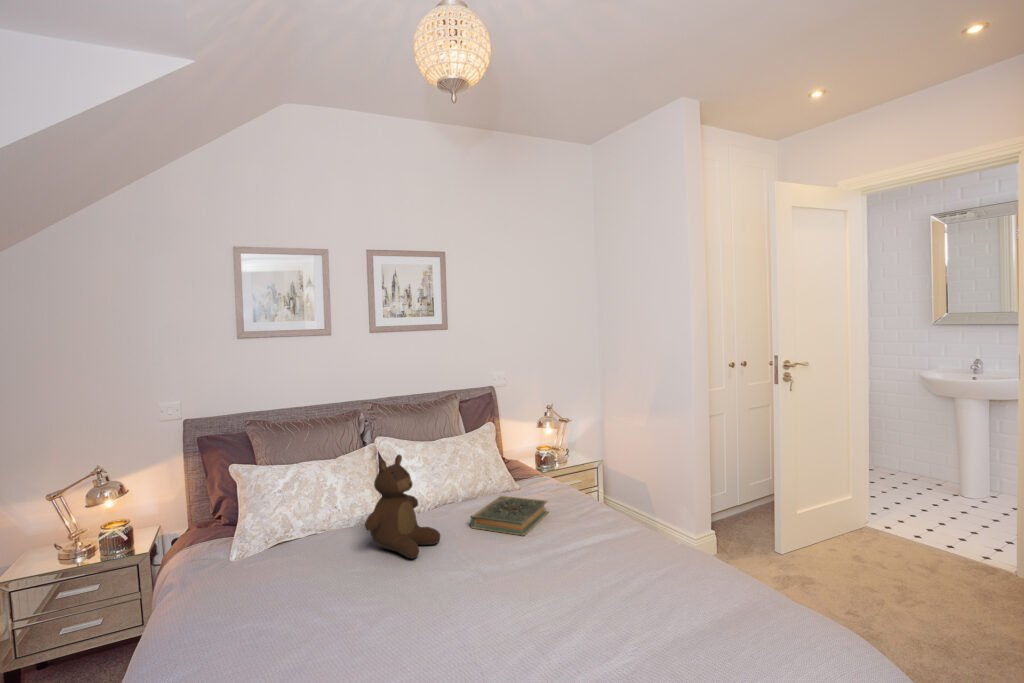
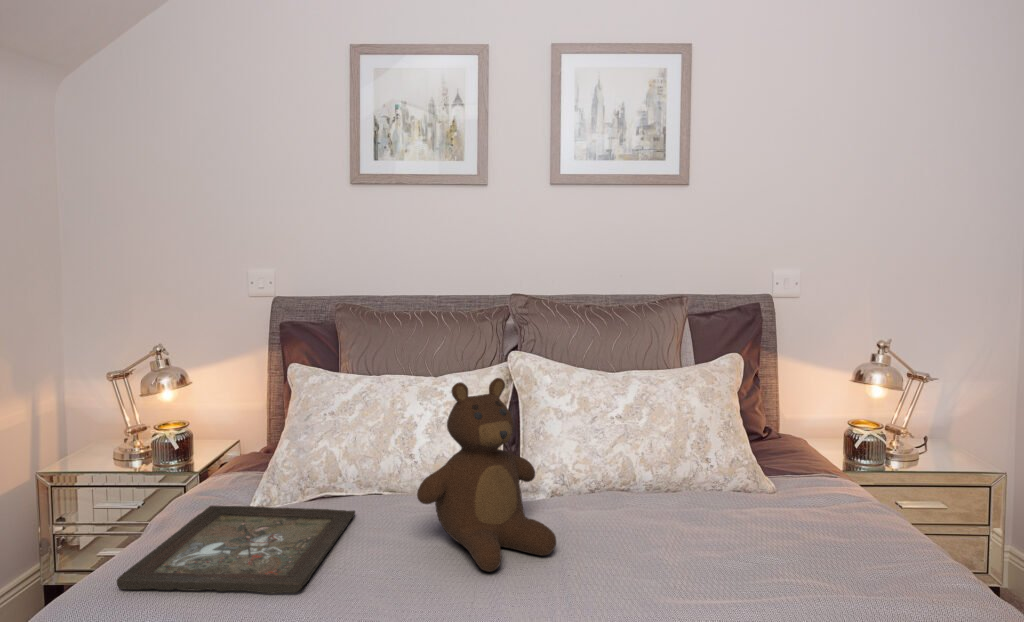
hardback book: present [471,496,548,536] -> none [630,494,810,584]
tray: none [193,547,318,627] -> present [117,506,355,594]

